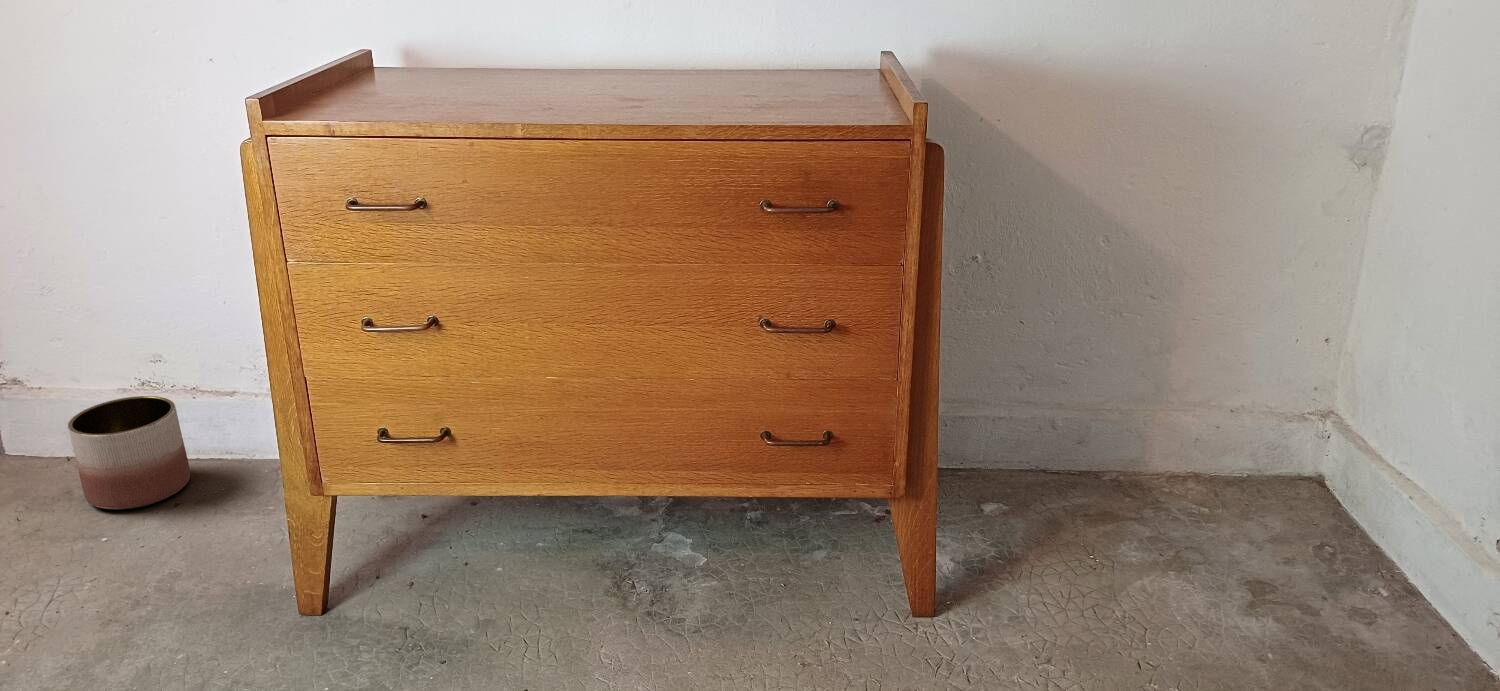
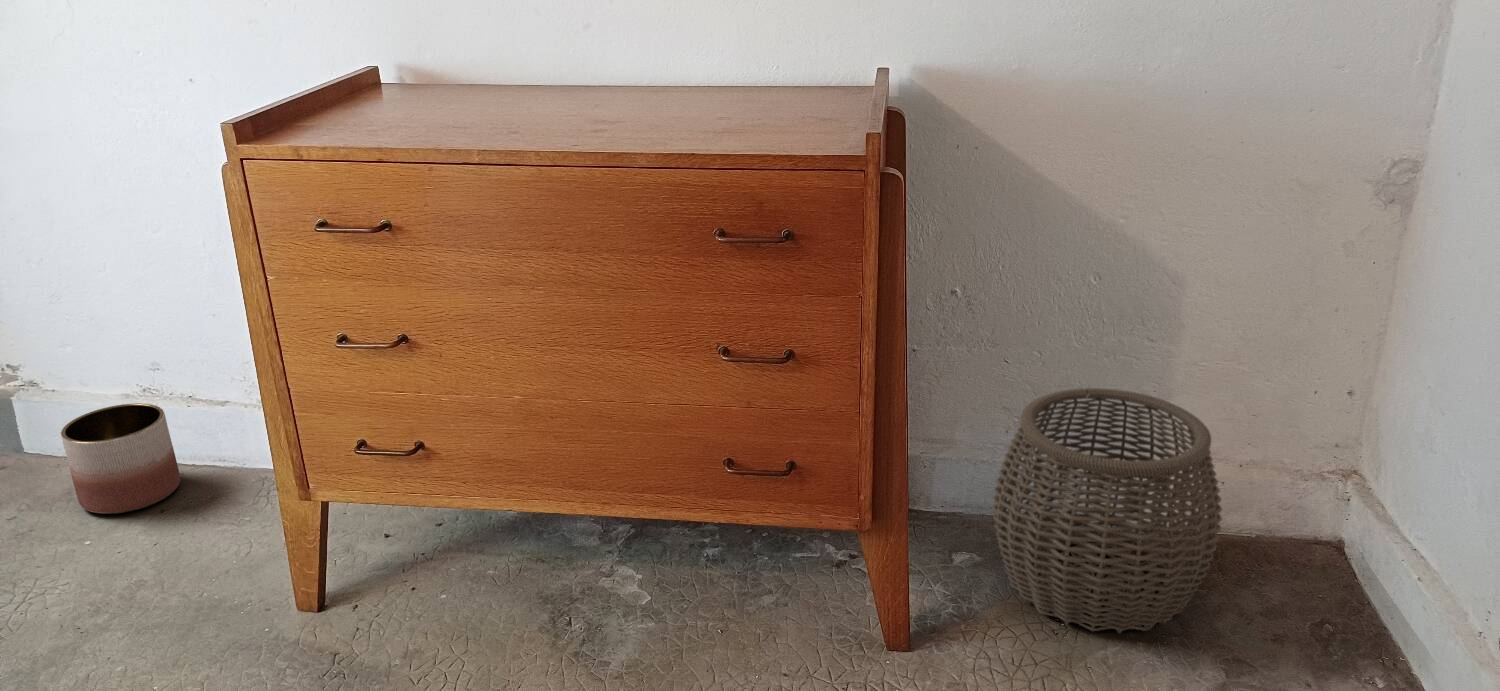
woven basket: none [1023,342,1237,565] -> present [993,388,1222,633]

